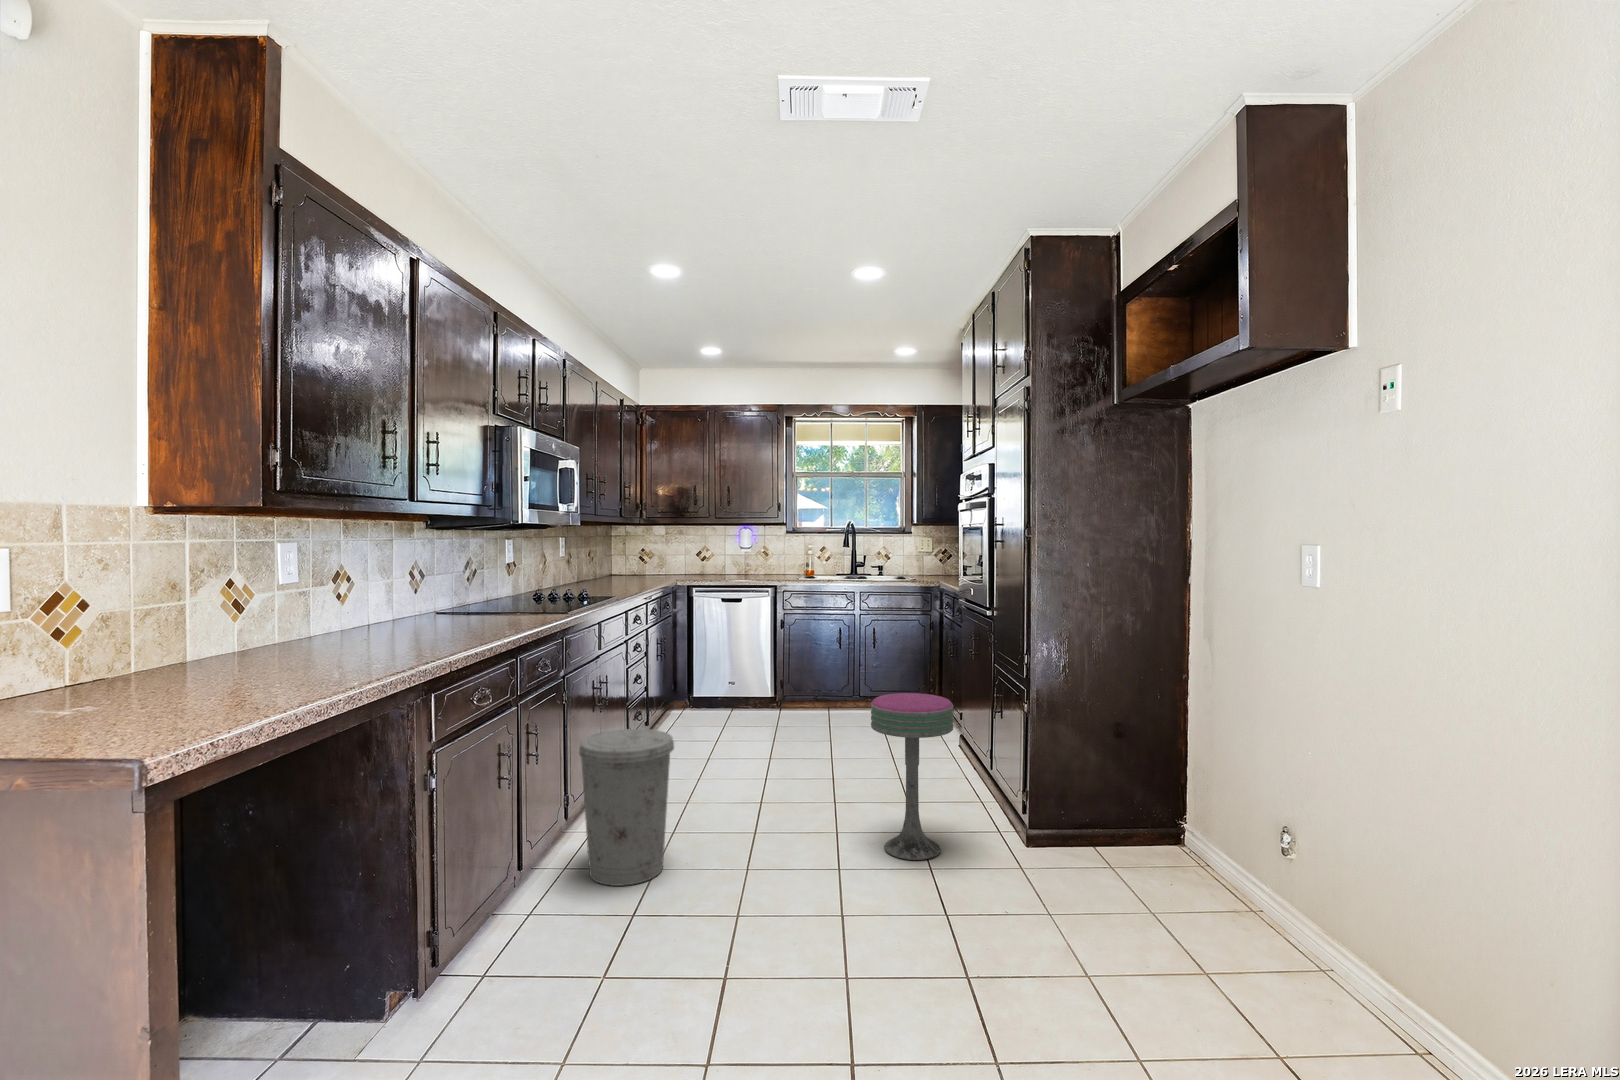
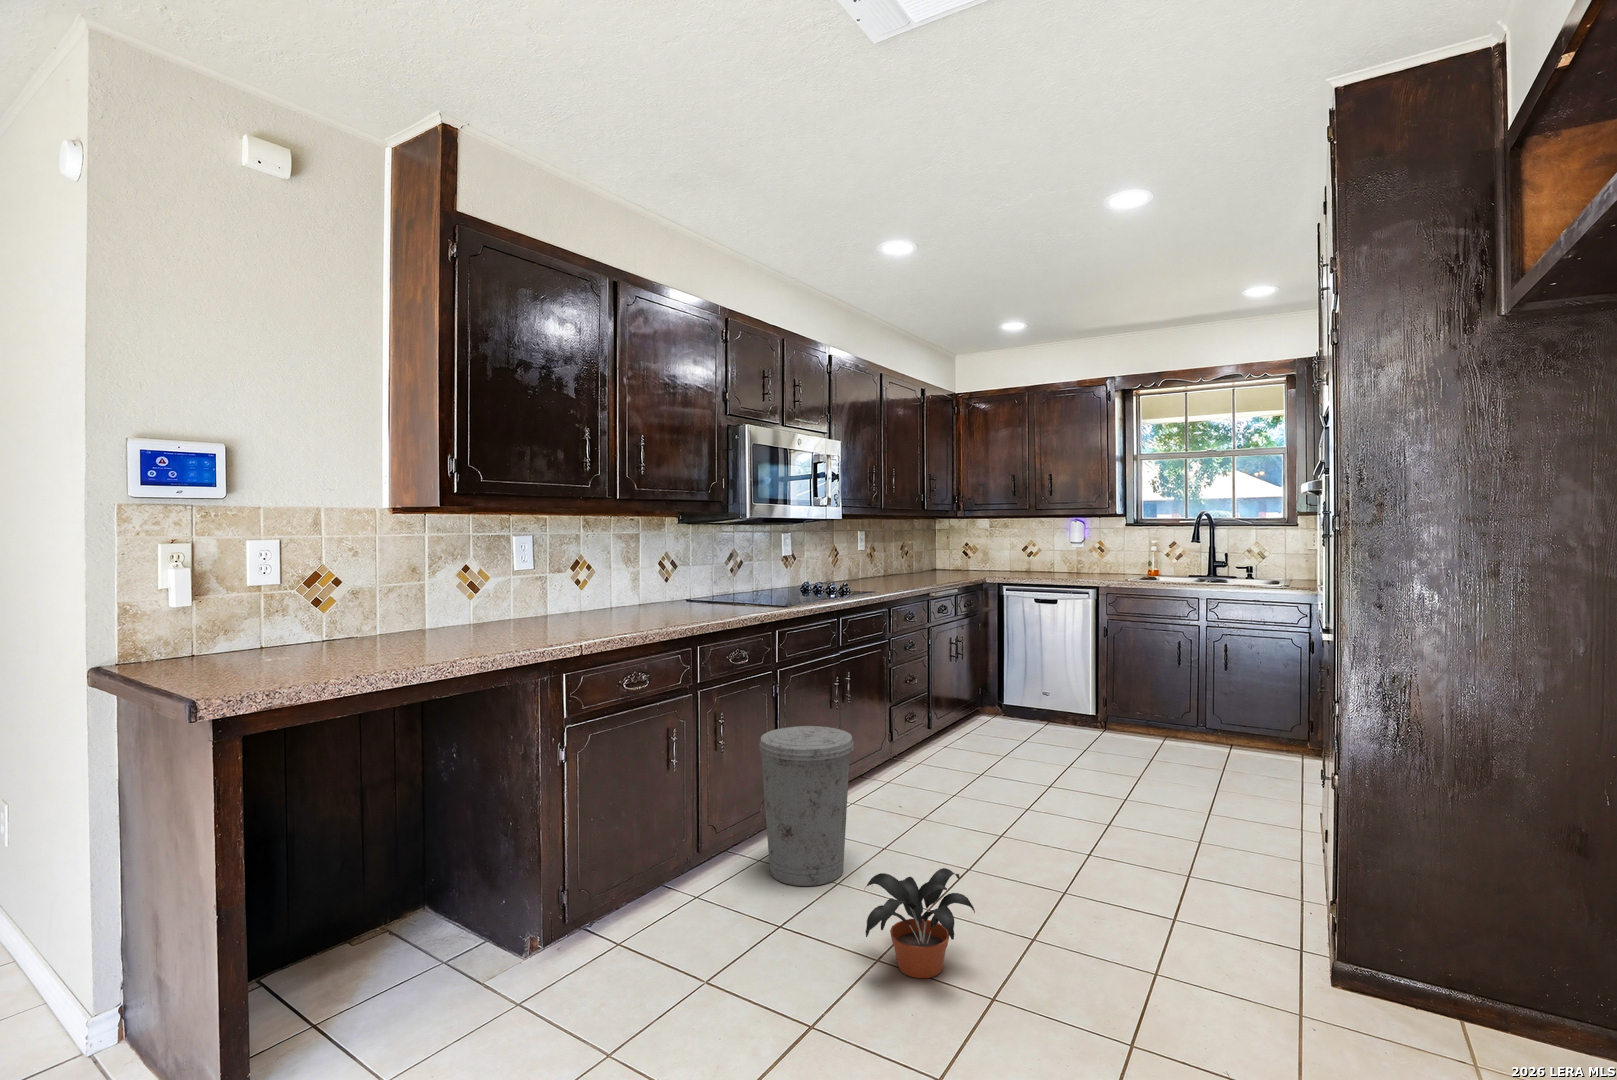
bar stool: present [871,693,953,860] -> none [1080,724,1193,942]
potted plant: none [734,831,832,928] -> present [866,868,975,978]

